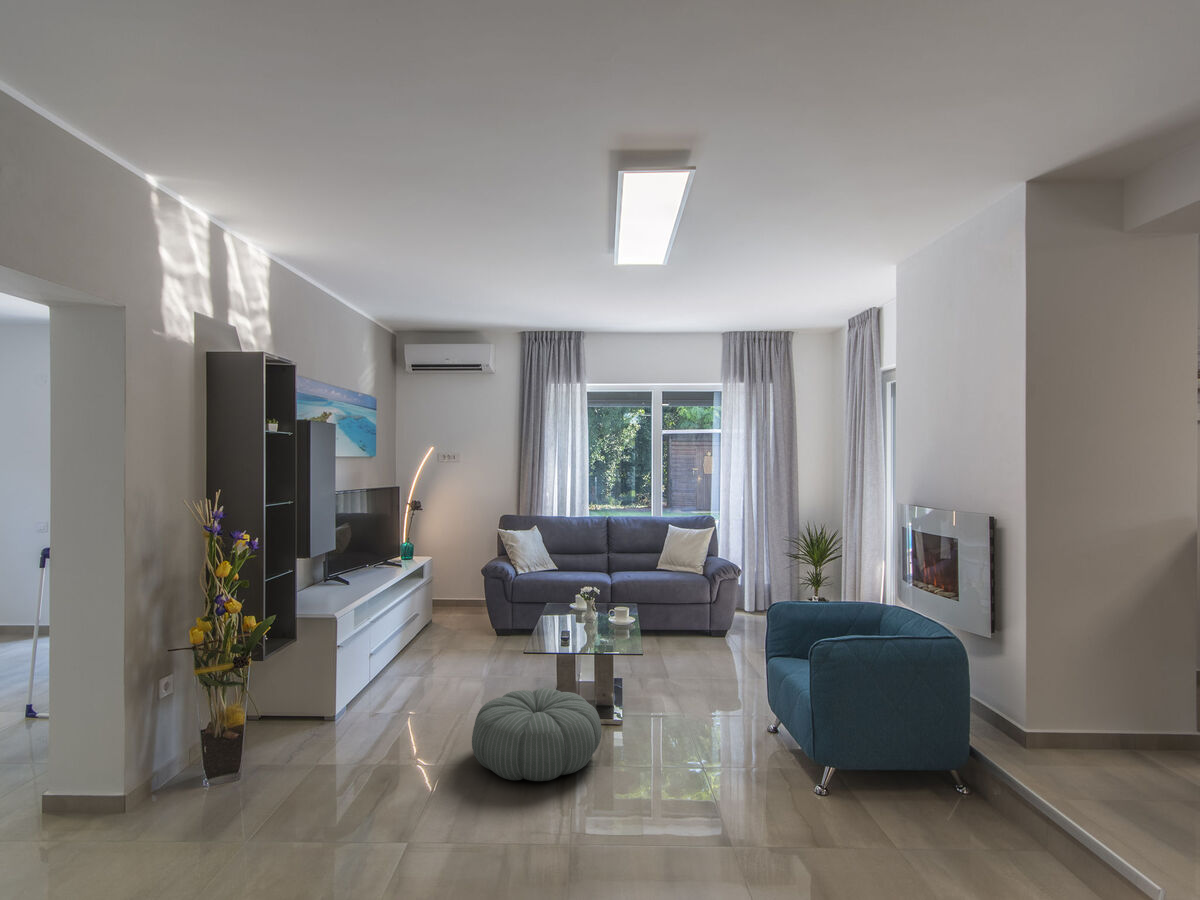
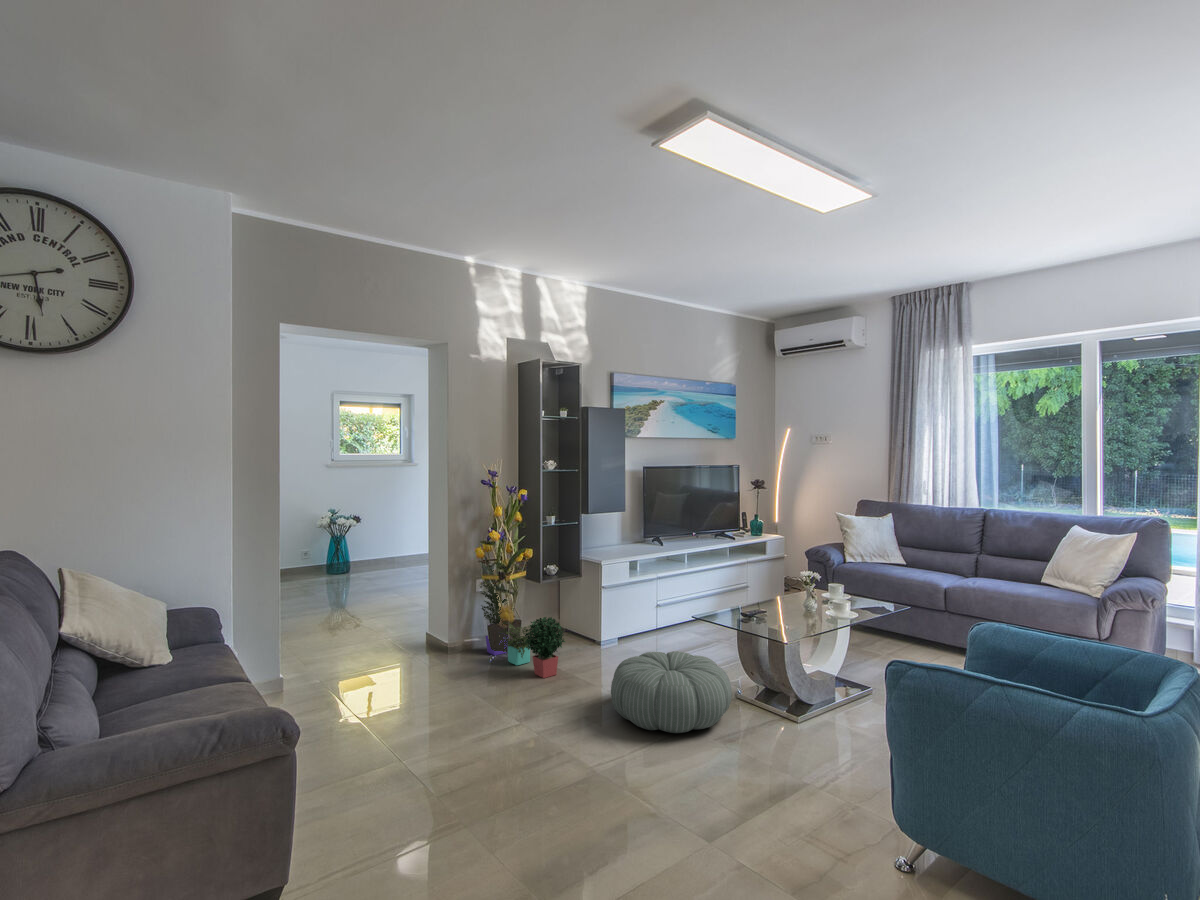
potted plant: none [175,640,362,784] -> present [481,568,565,678]

